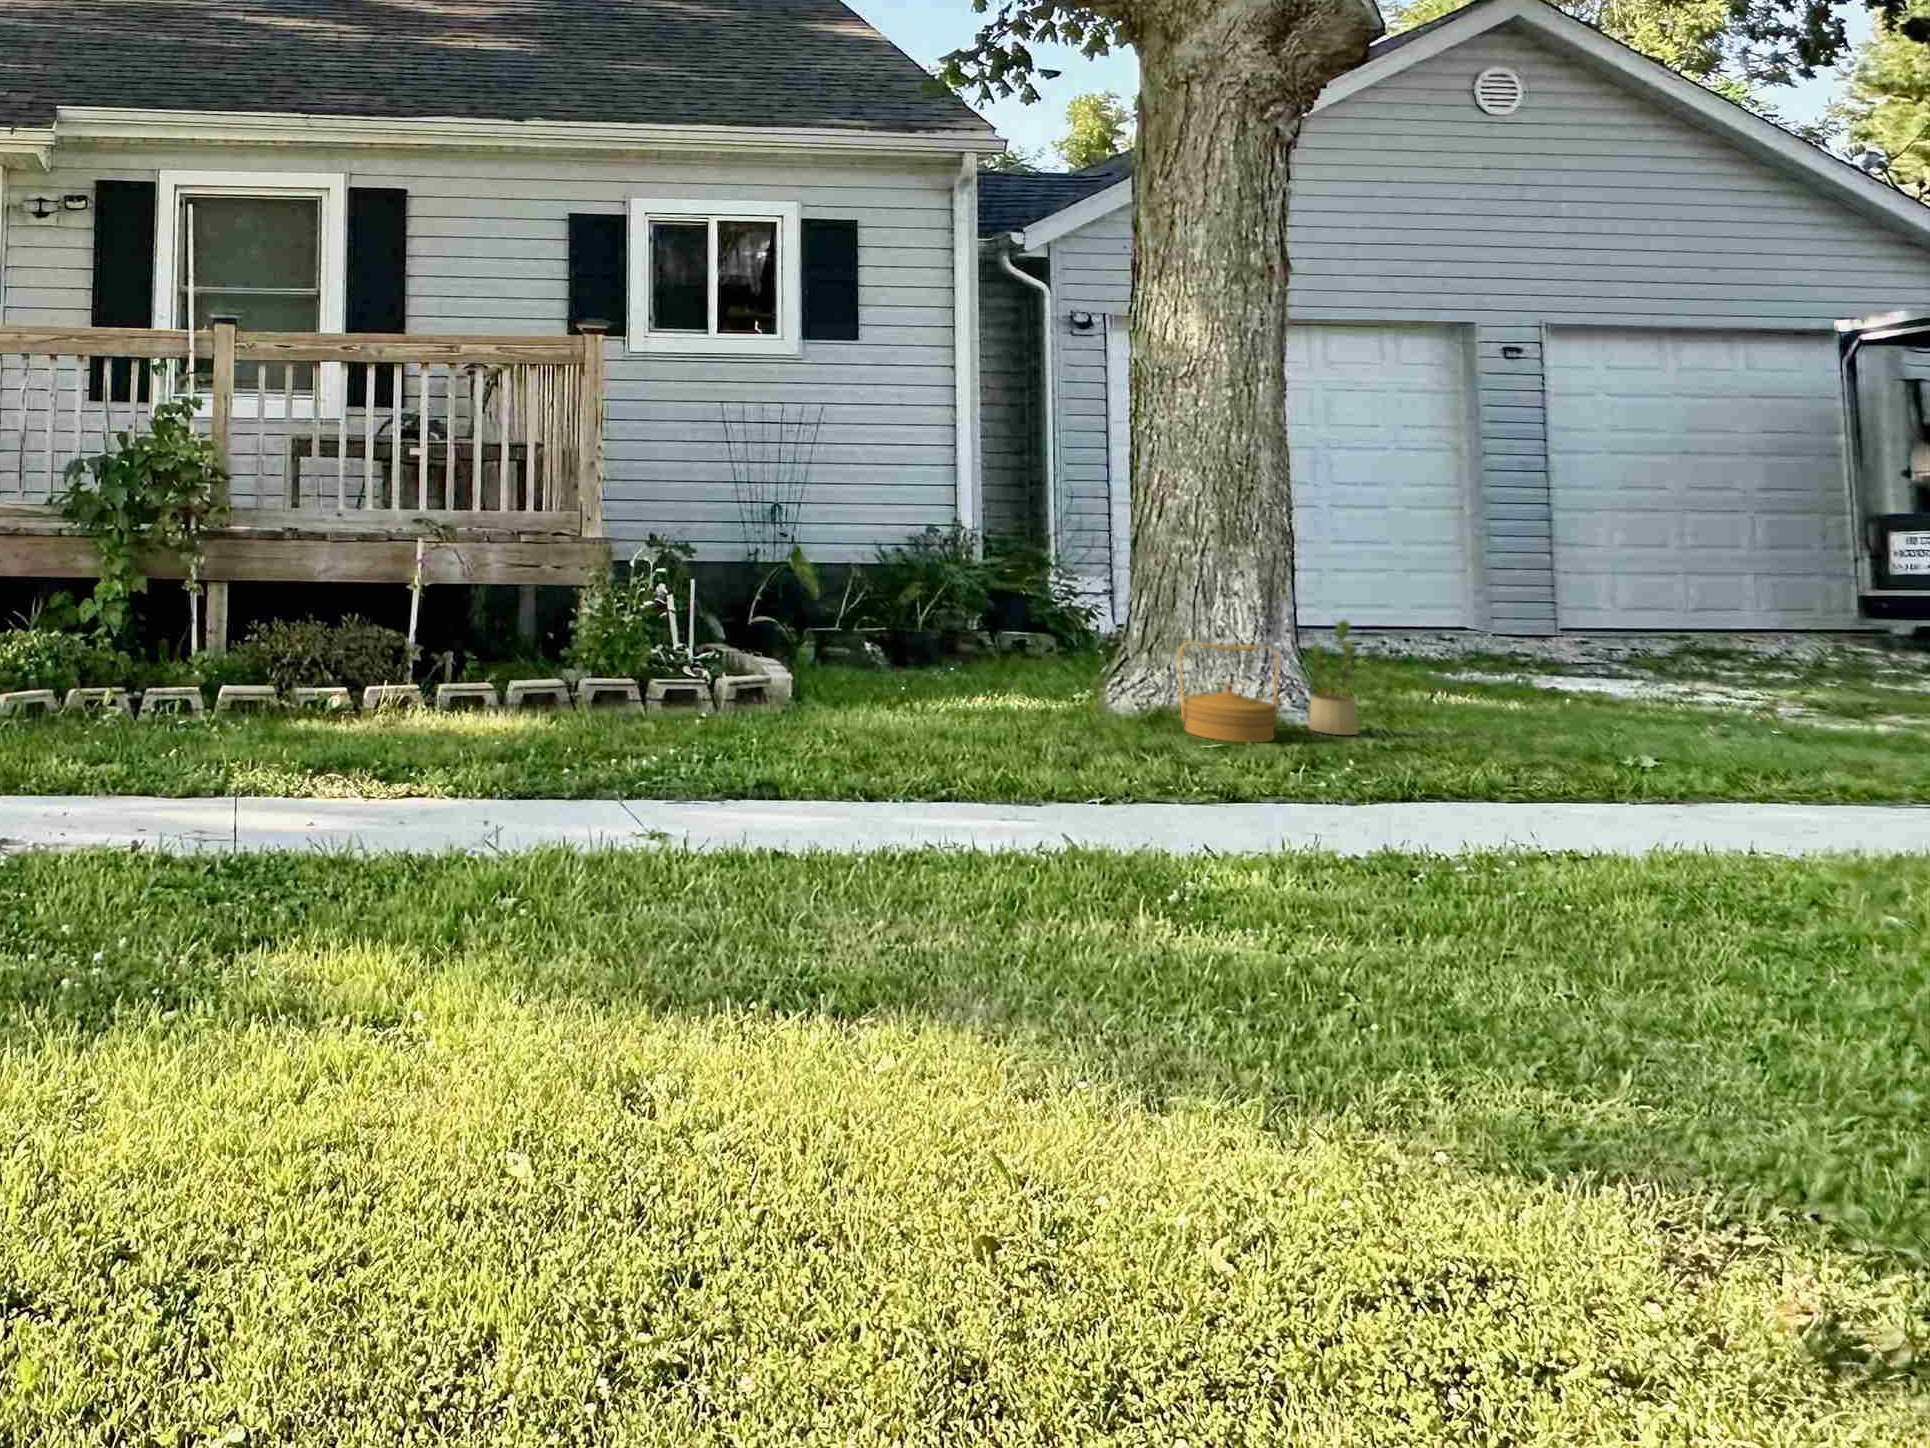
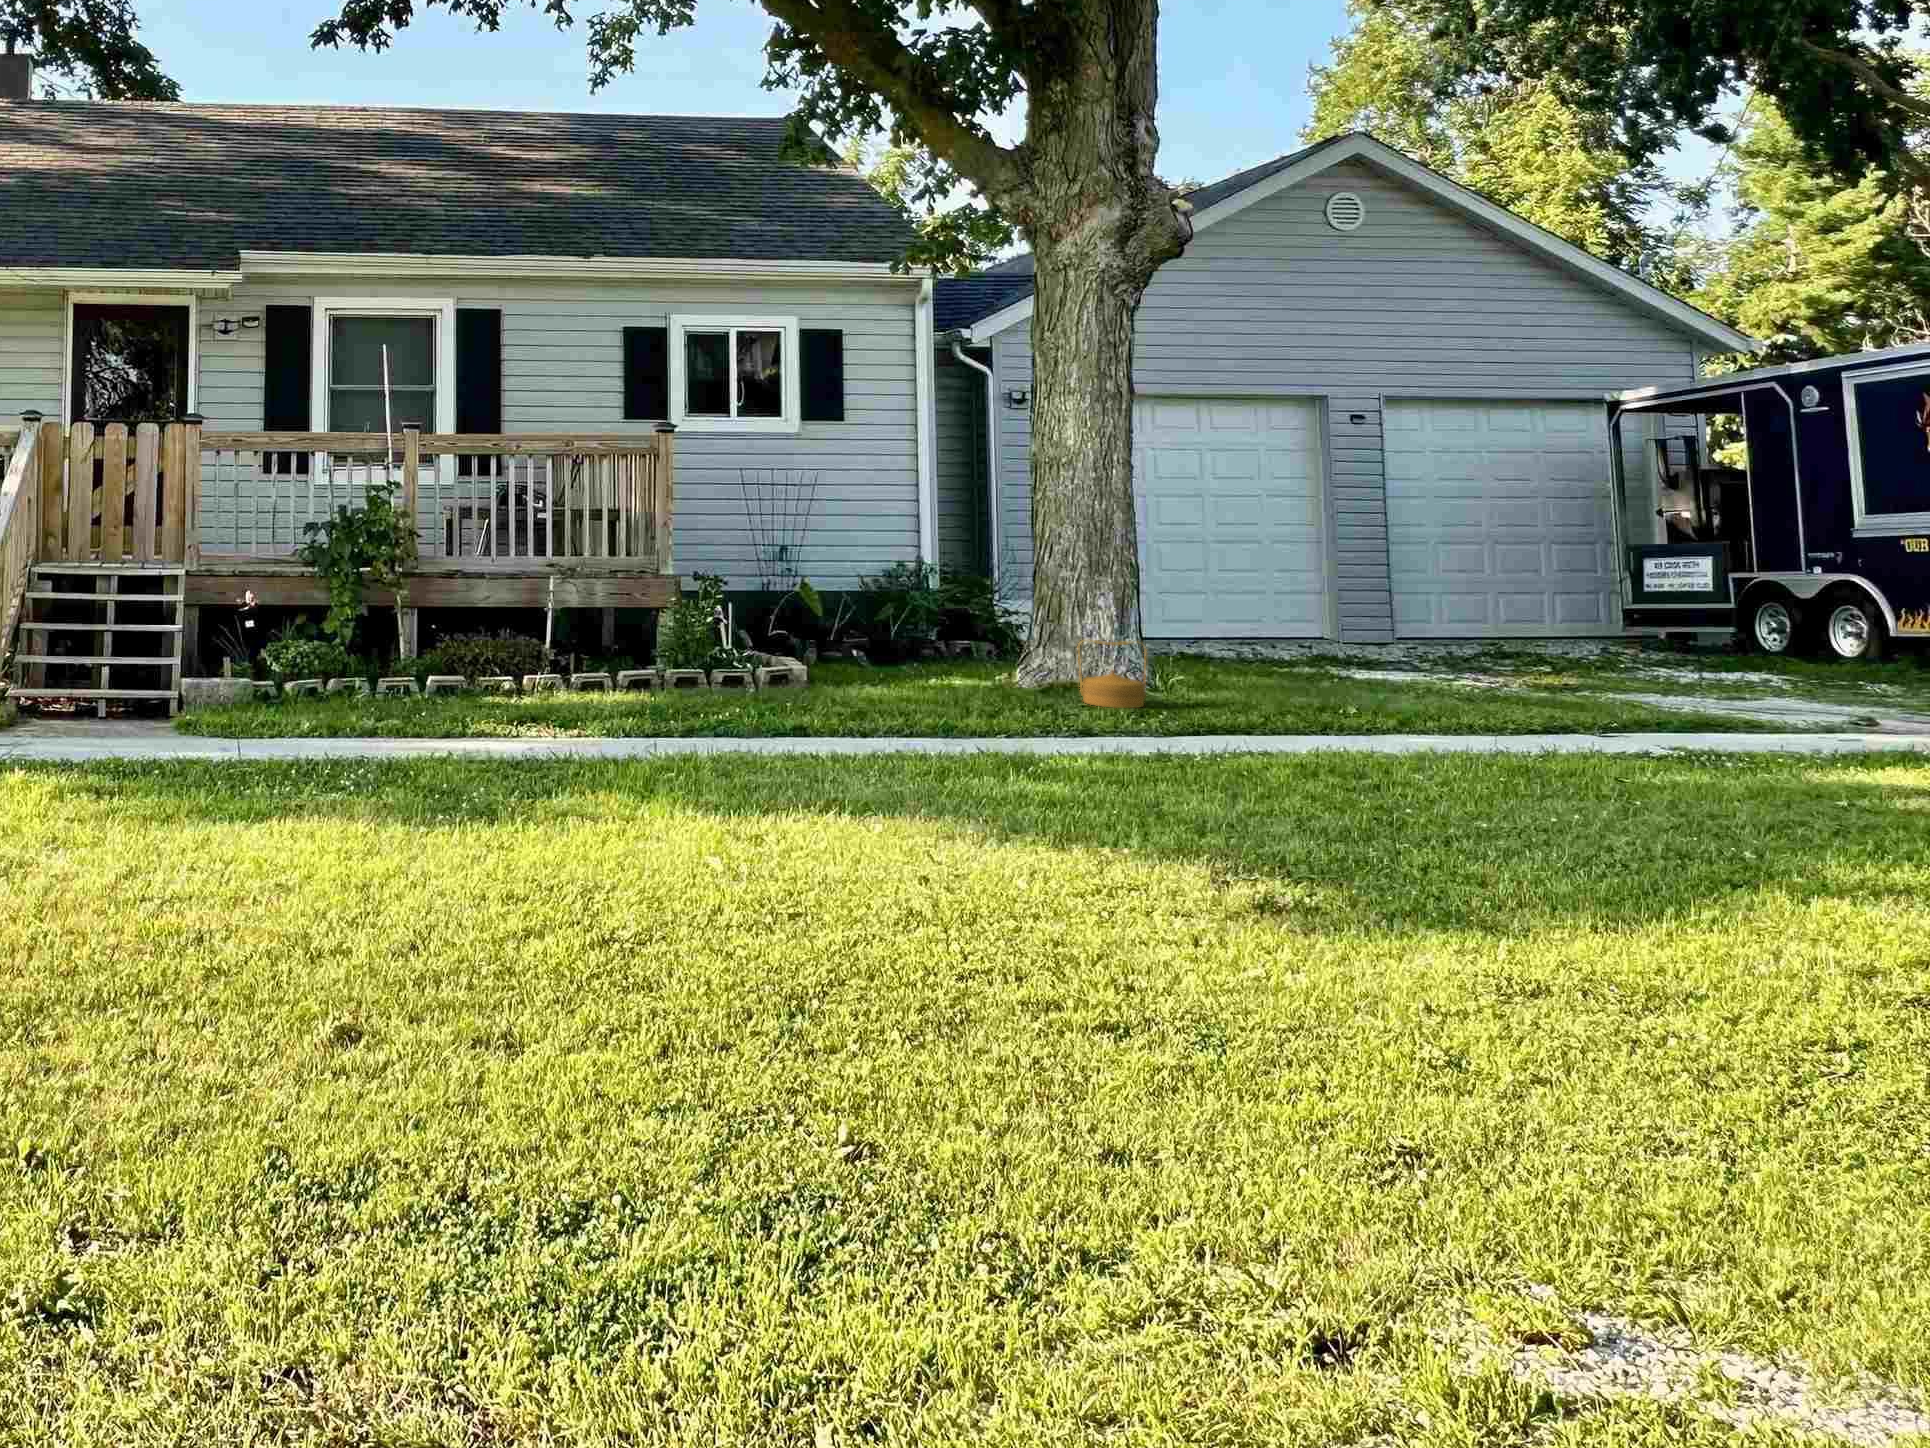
potted plant: present [1298,619,1363,735] -> none [1160,622,1207,704]

